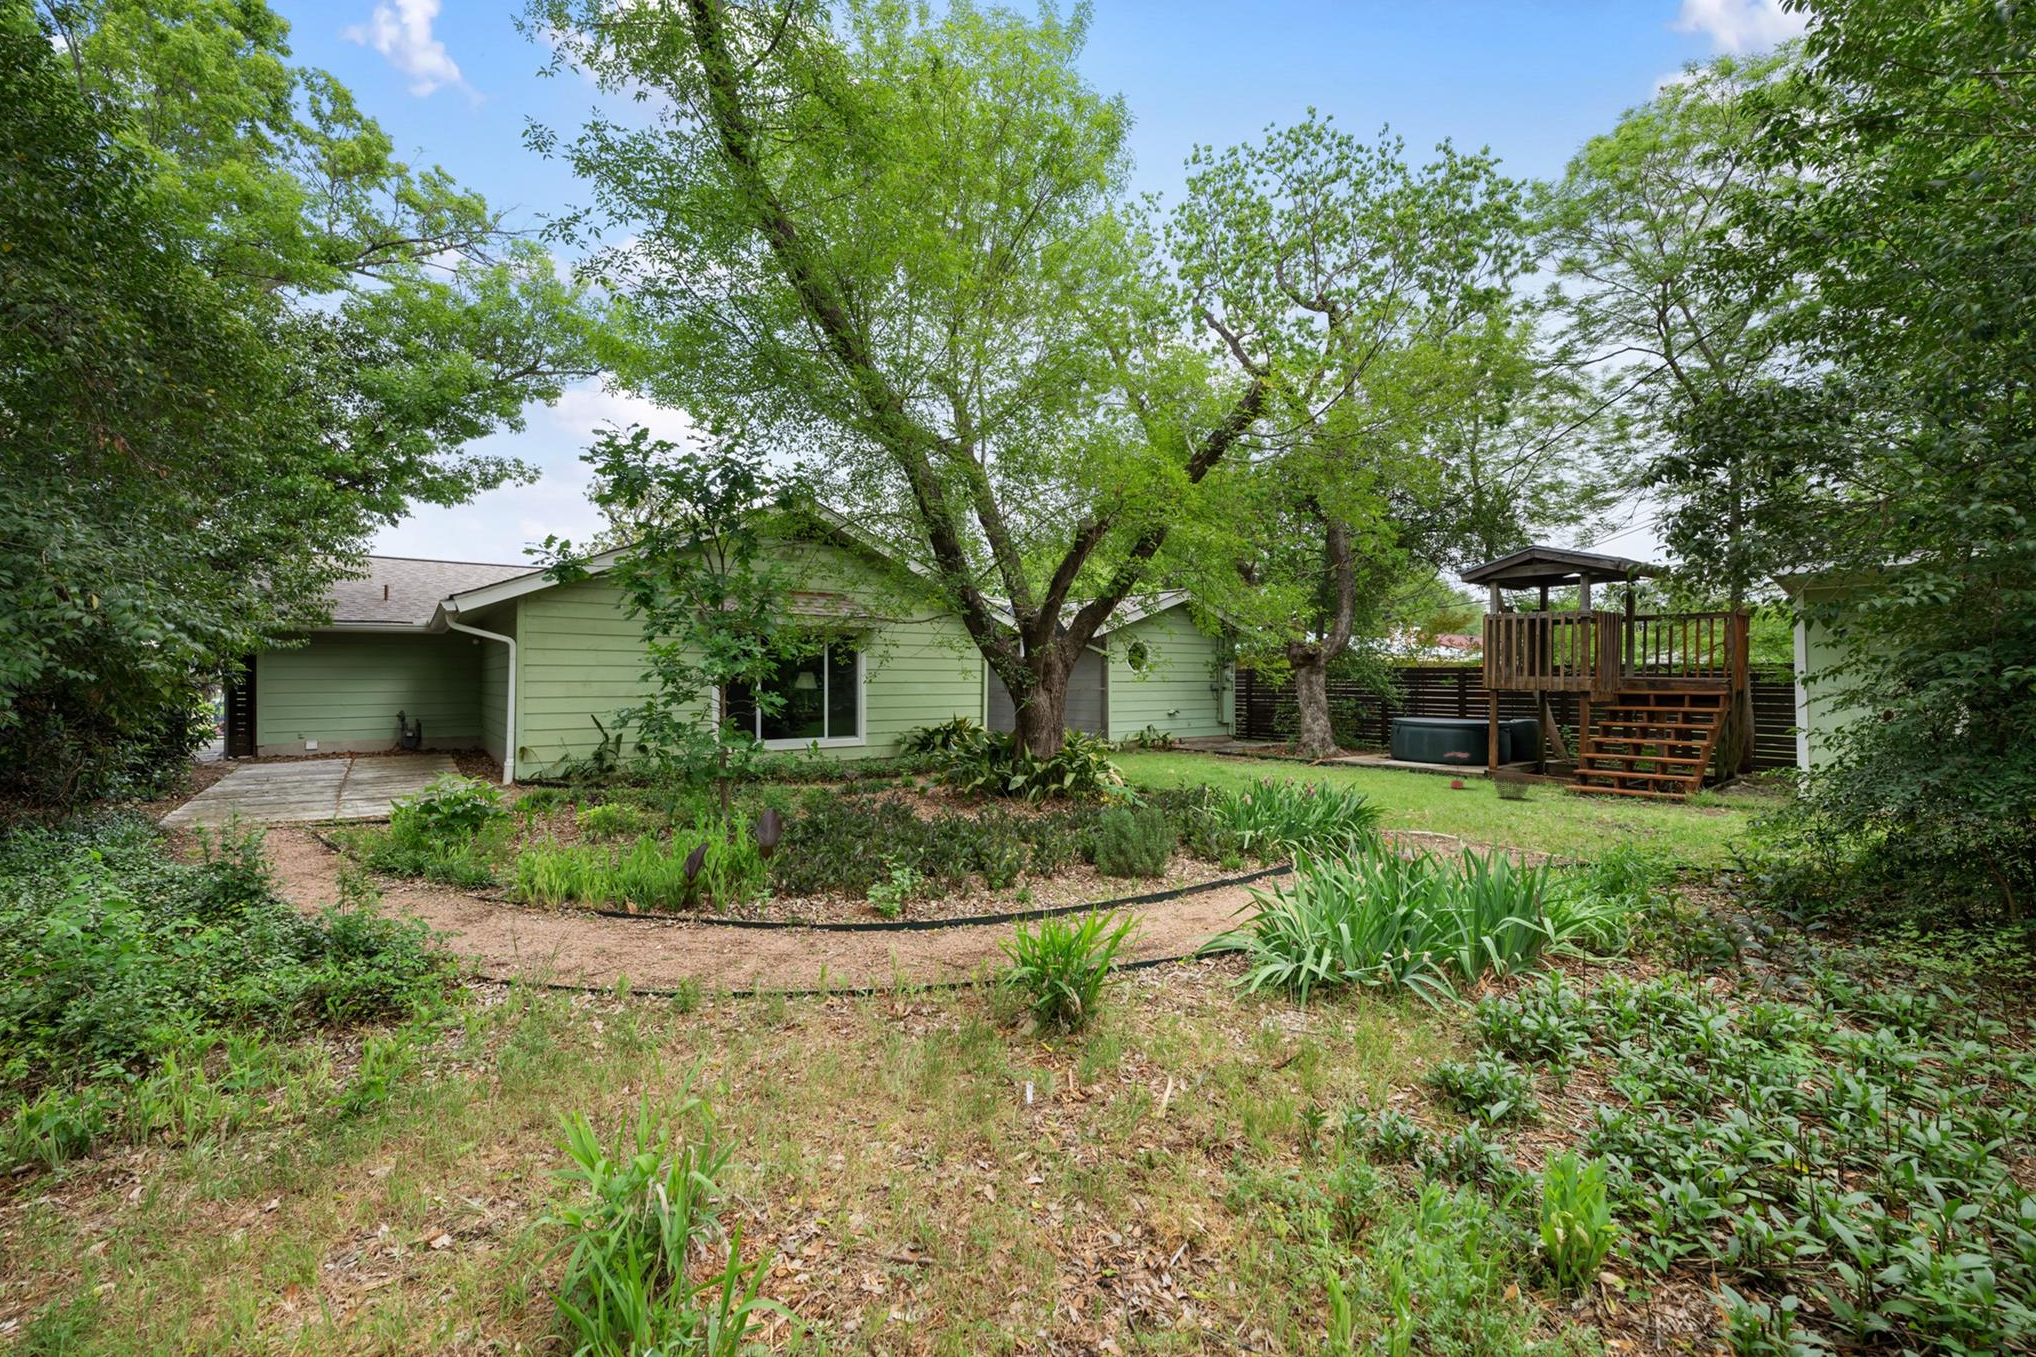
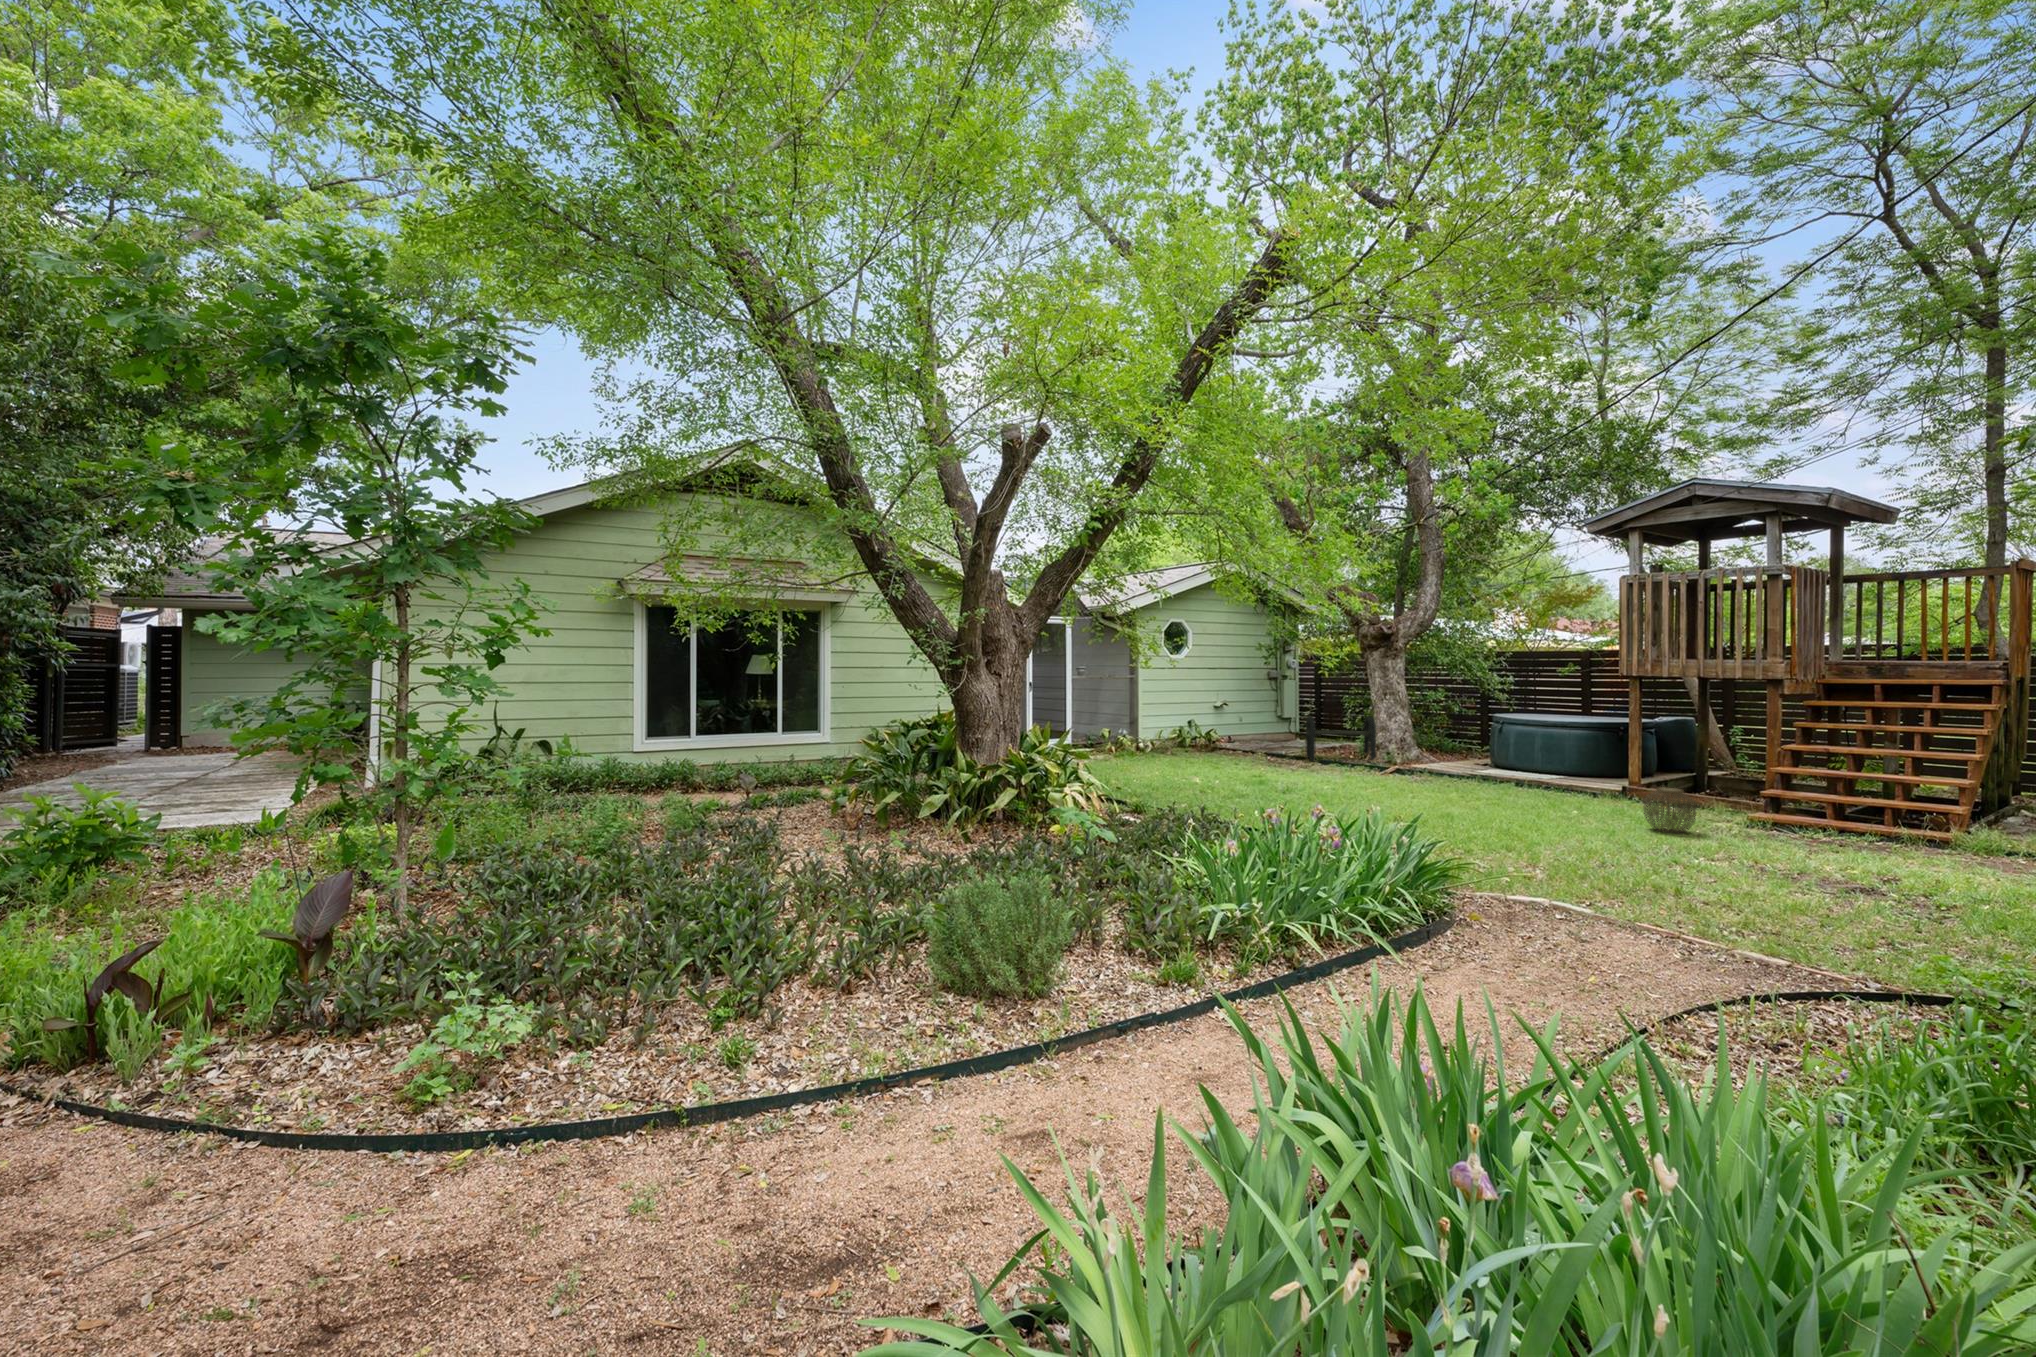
bench: none [1246,720,1303,759] -> present [1305,716,1376,763]
potted plant: present [1445,752,1469,788] -> none [1565,763,1604,813]

